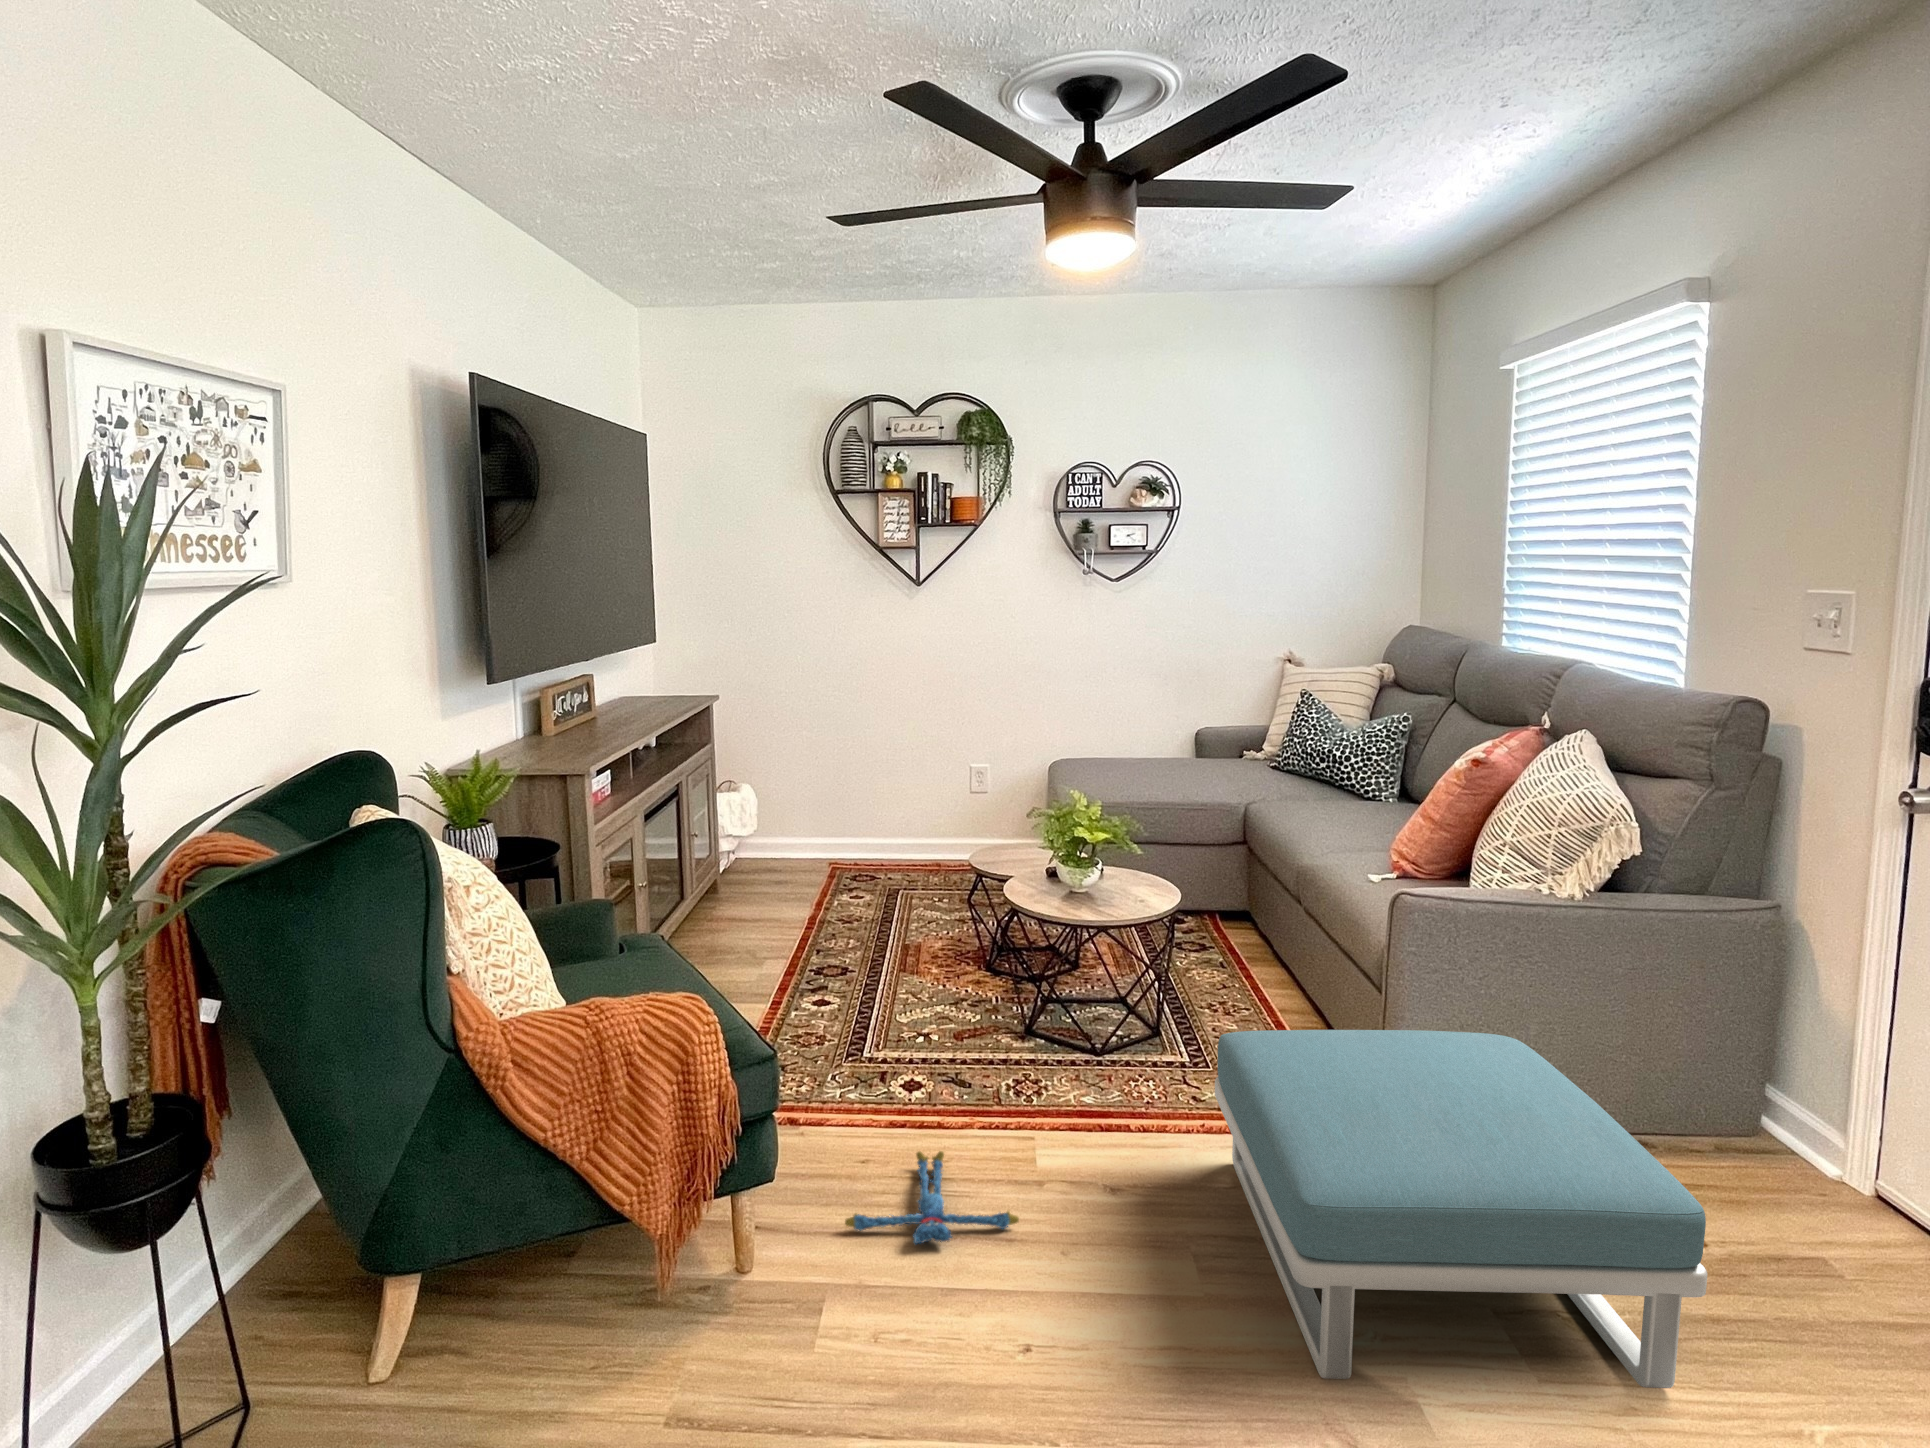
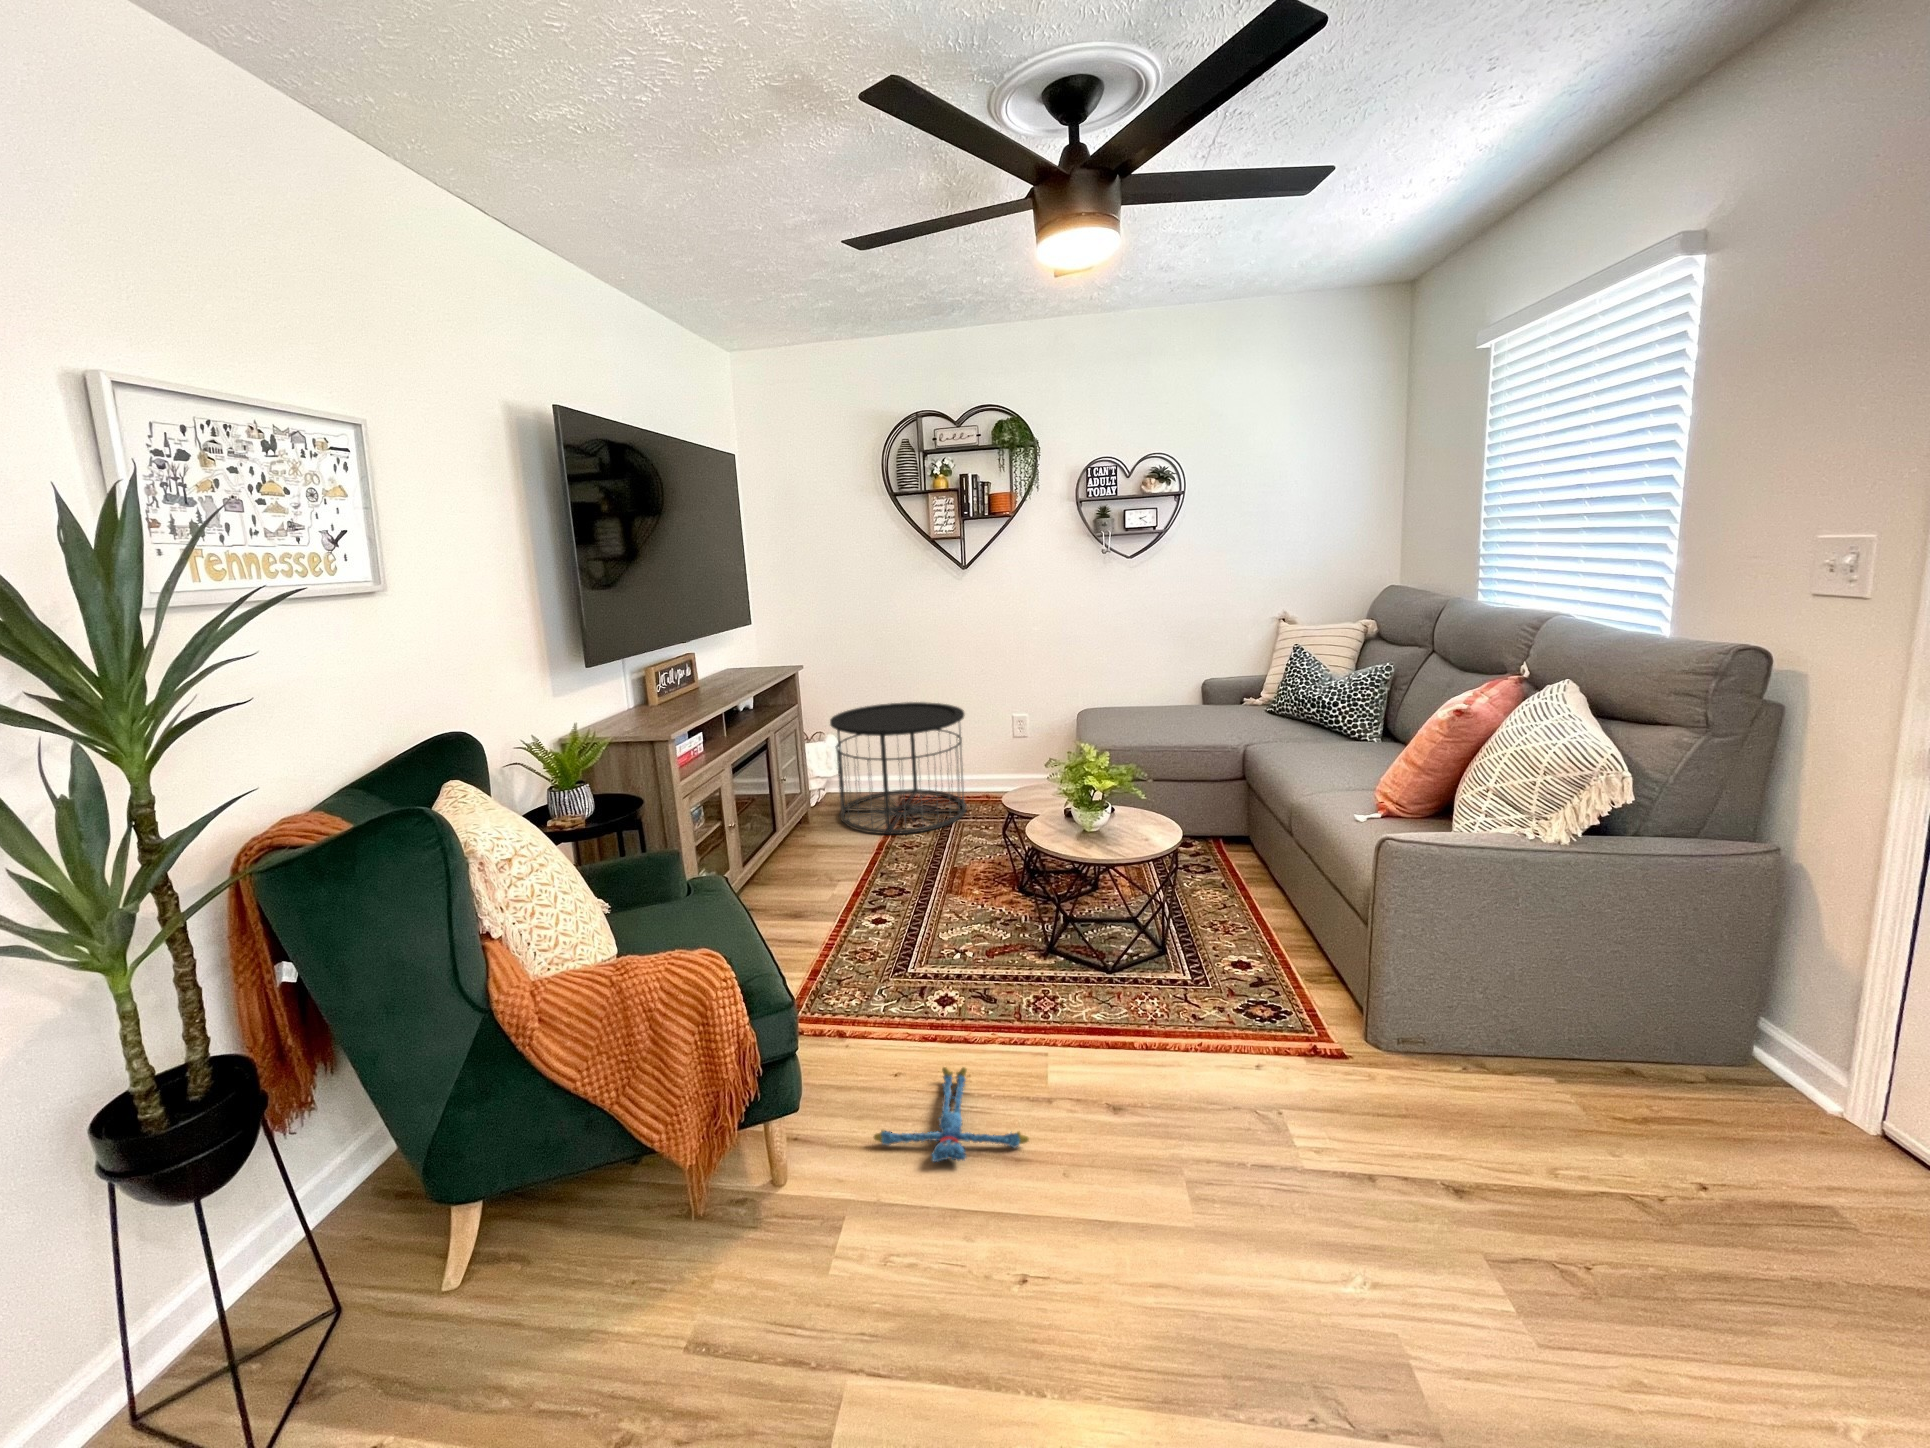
side table: none [748,746,916,908] -> present [830,702,966,834]
footstool: present [1215,1030,1707,1388] -> none [1211,968,1738,1368]

